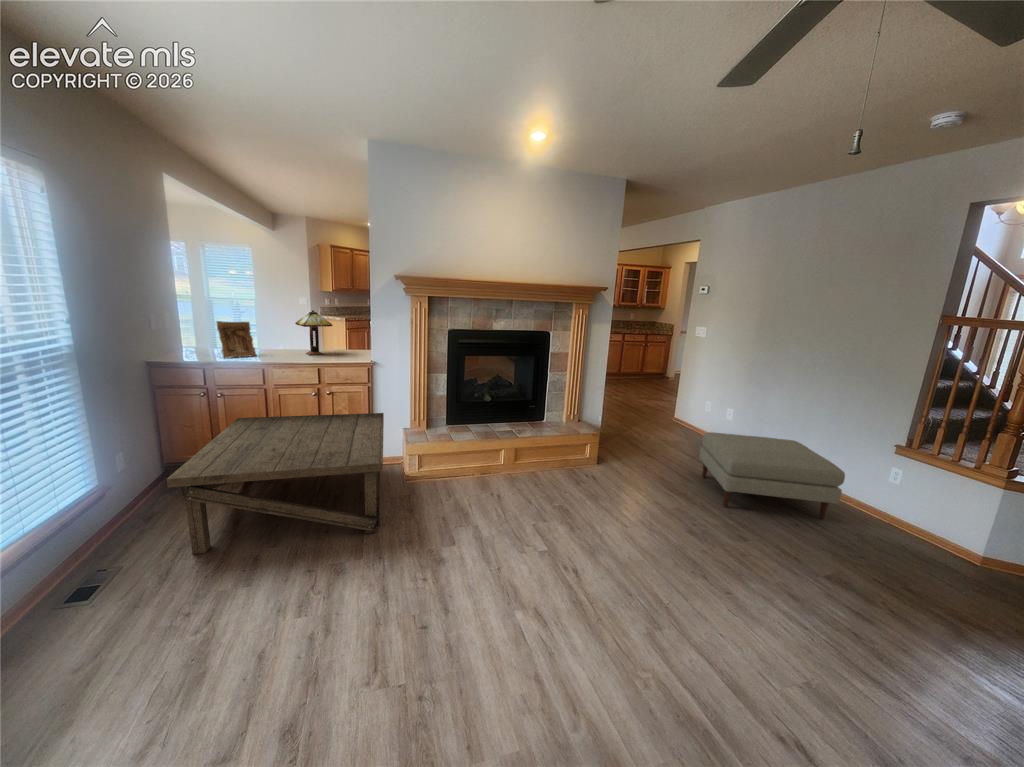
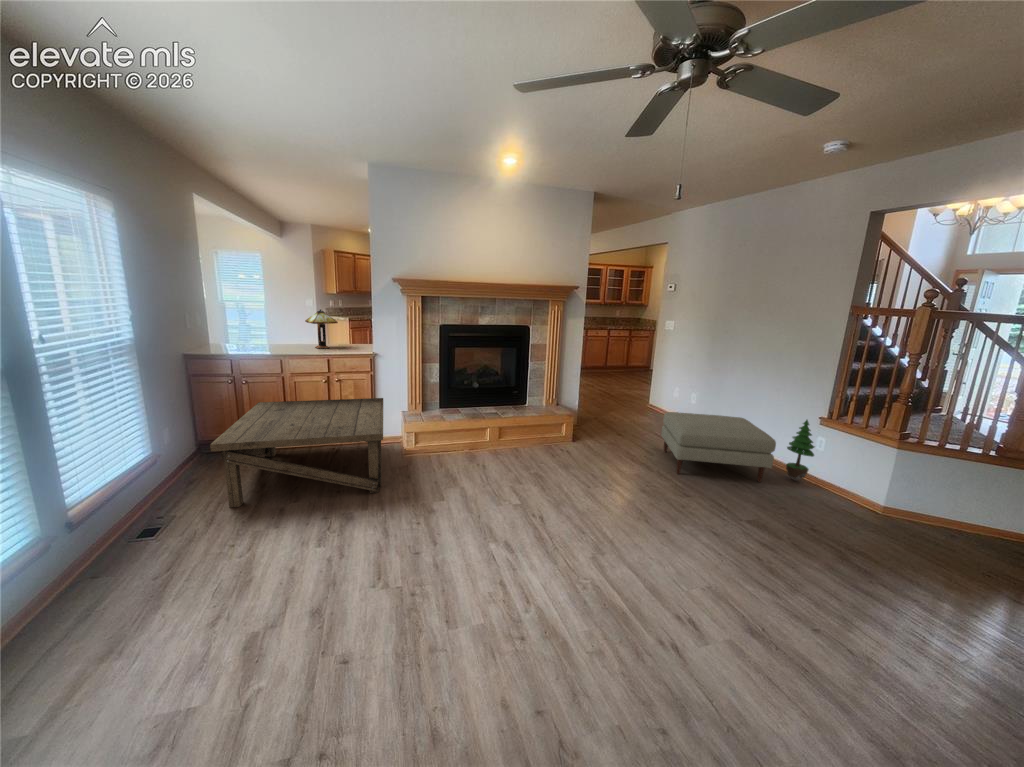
picture frame: present [217,321,256,358] -> none [239,320,273,351]
potted tree: none [851,446,889,517] -> present [786,420,815,480]

